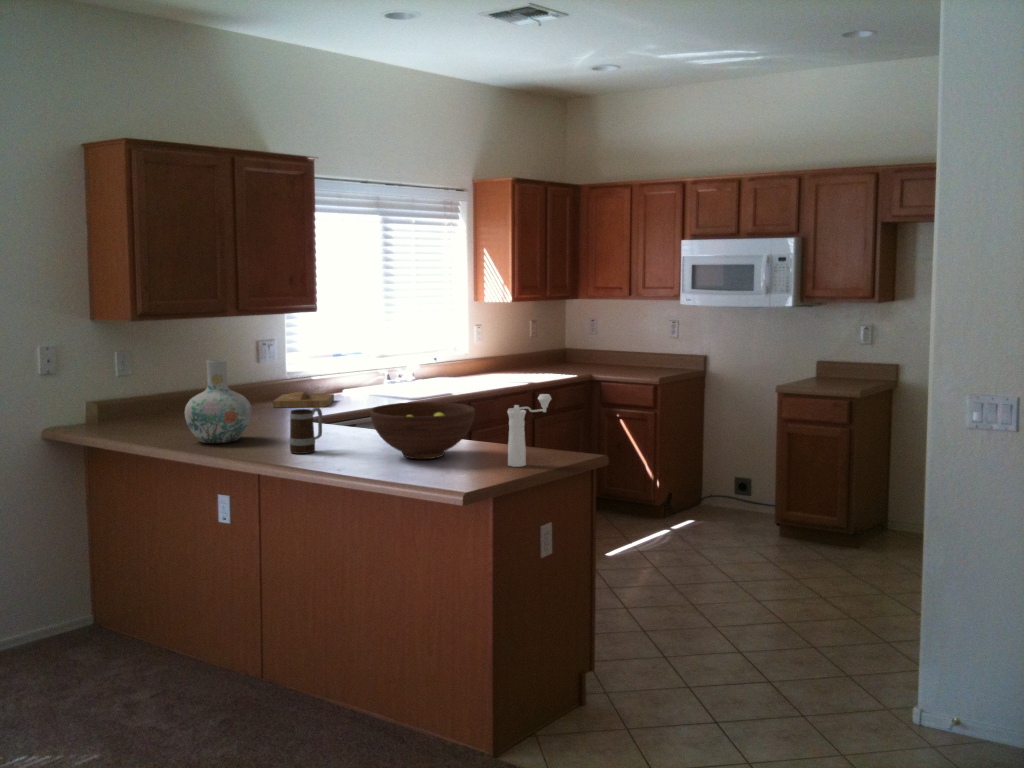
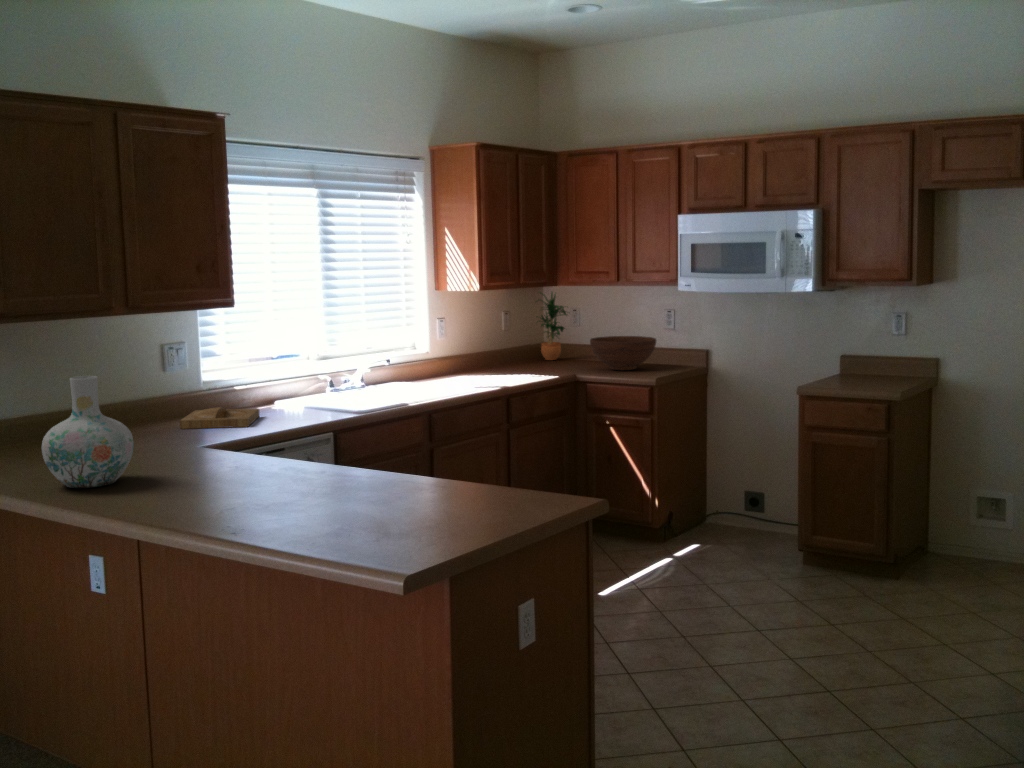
potted plant: none [557,303,590,363] -> present [537,293,567,360]
pepper mill: present [508,394,551,467] -> none [470,420,530,522]
fruit bowl: present [370,402,475,459] -> present [590,336,656,370]
mug: present [289,407,322,454] -> none [177,440,223,504]

